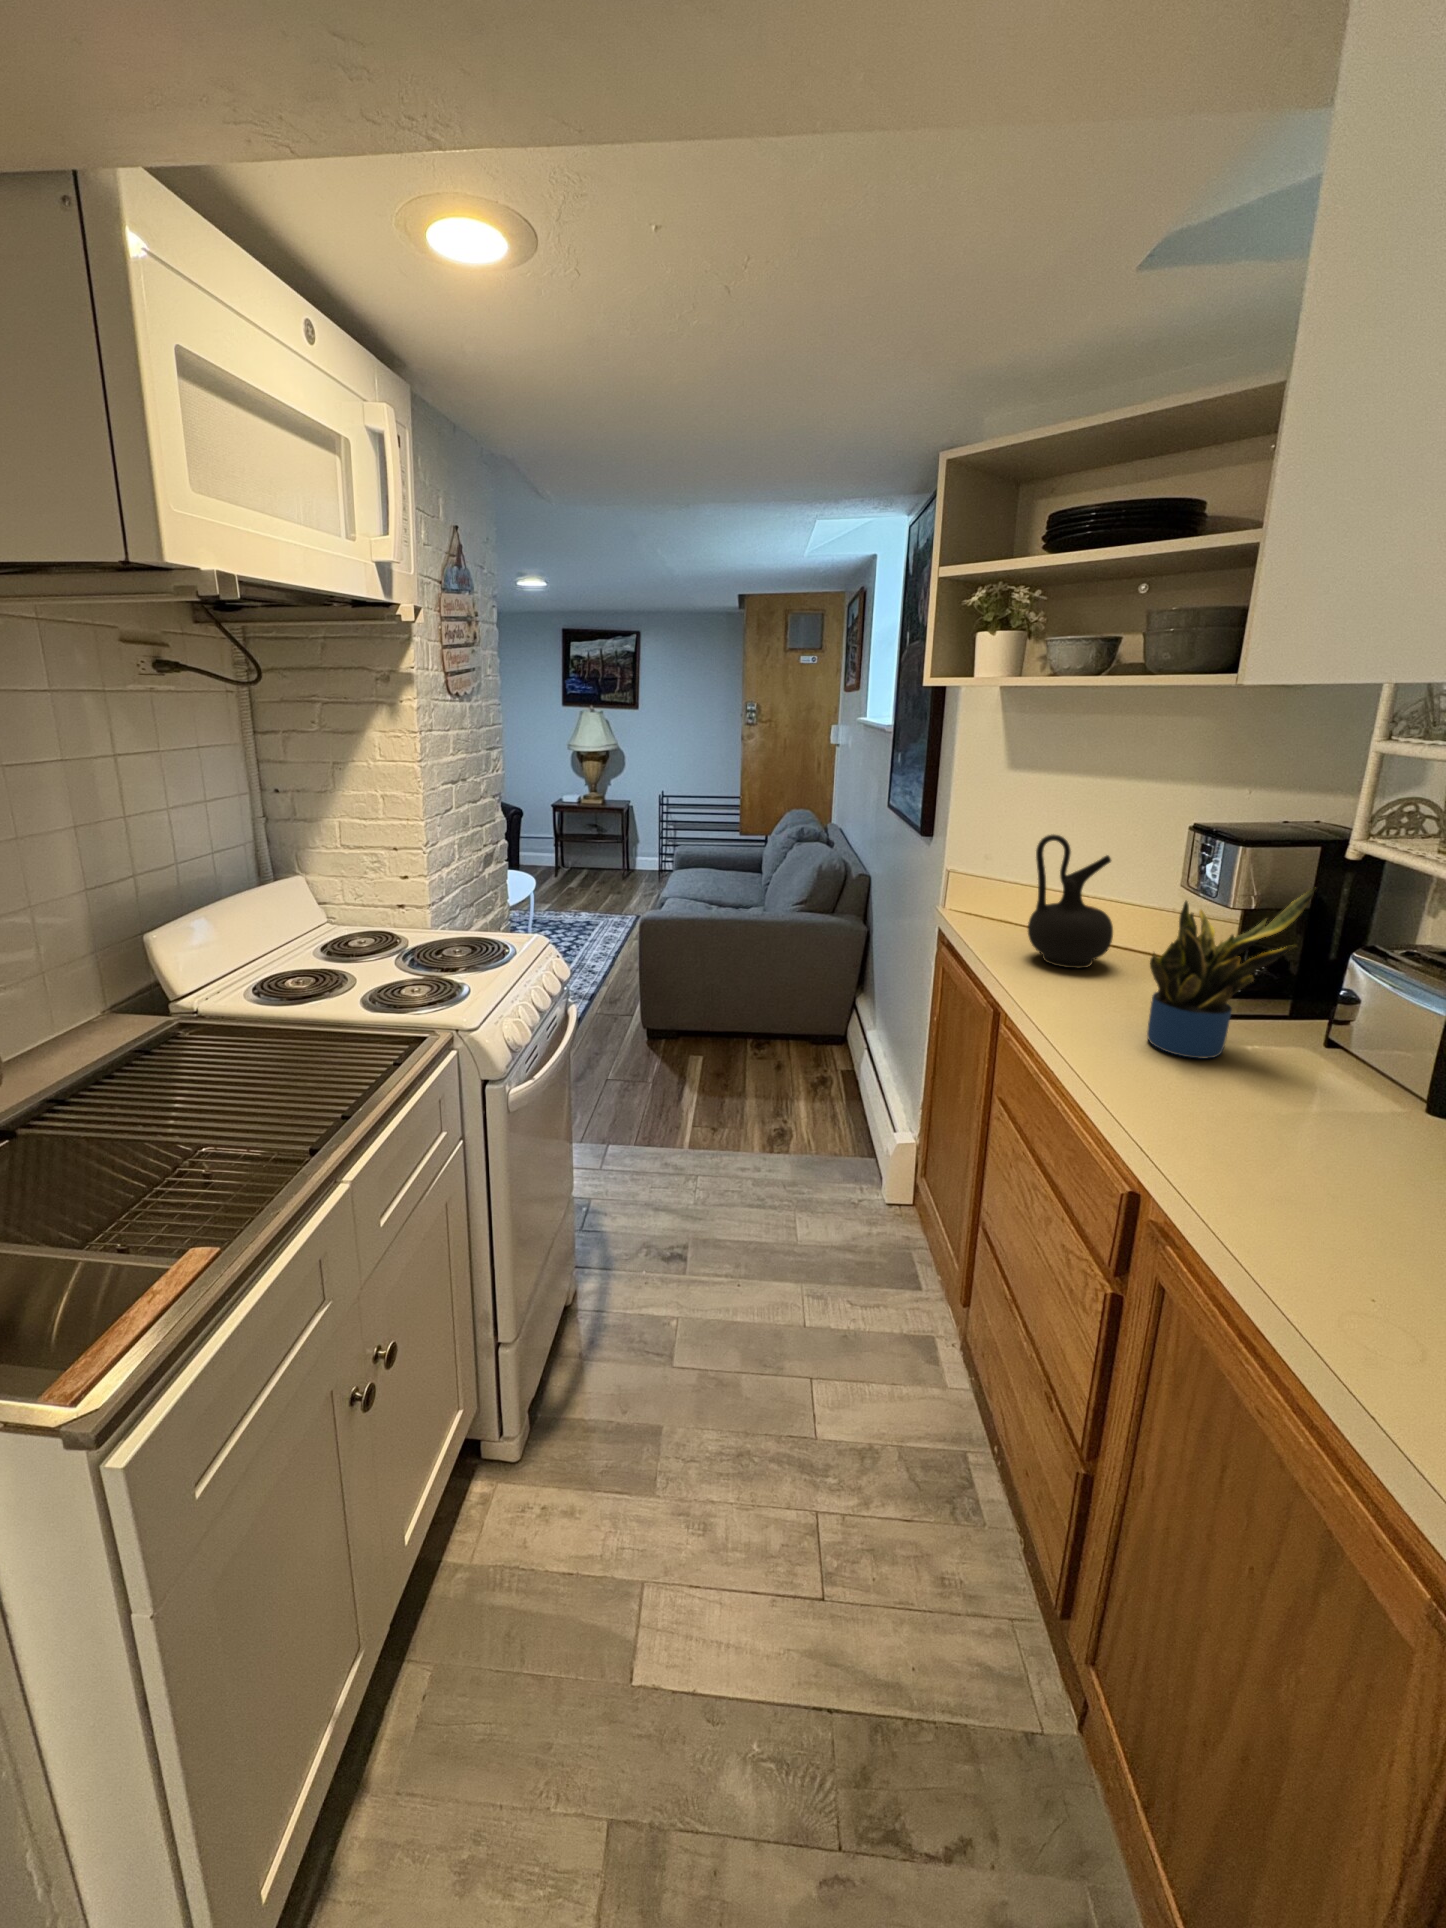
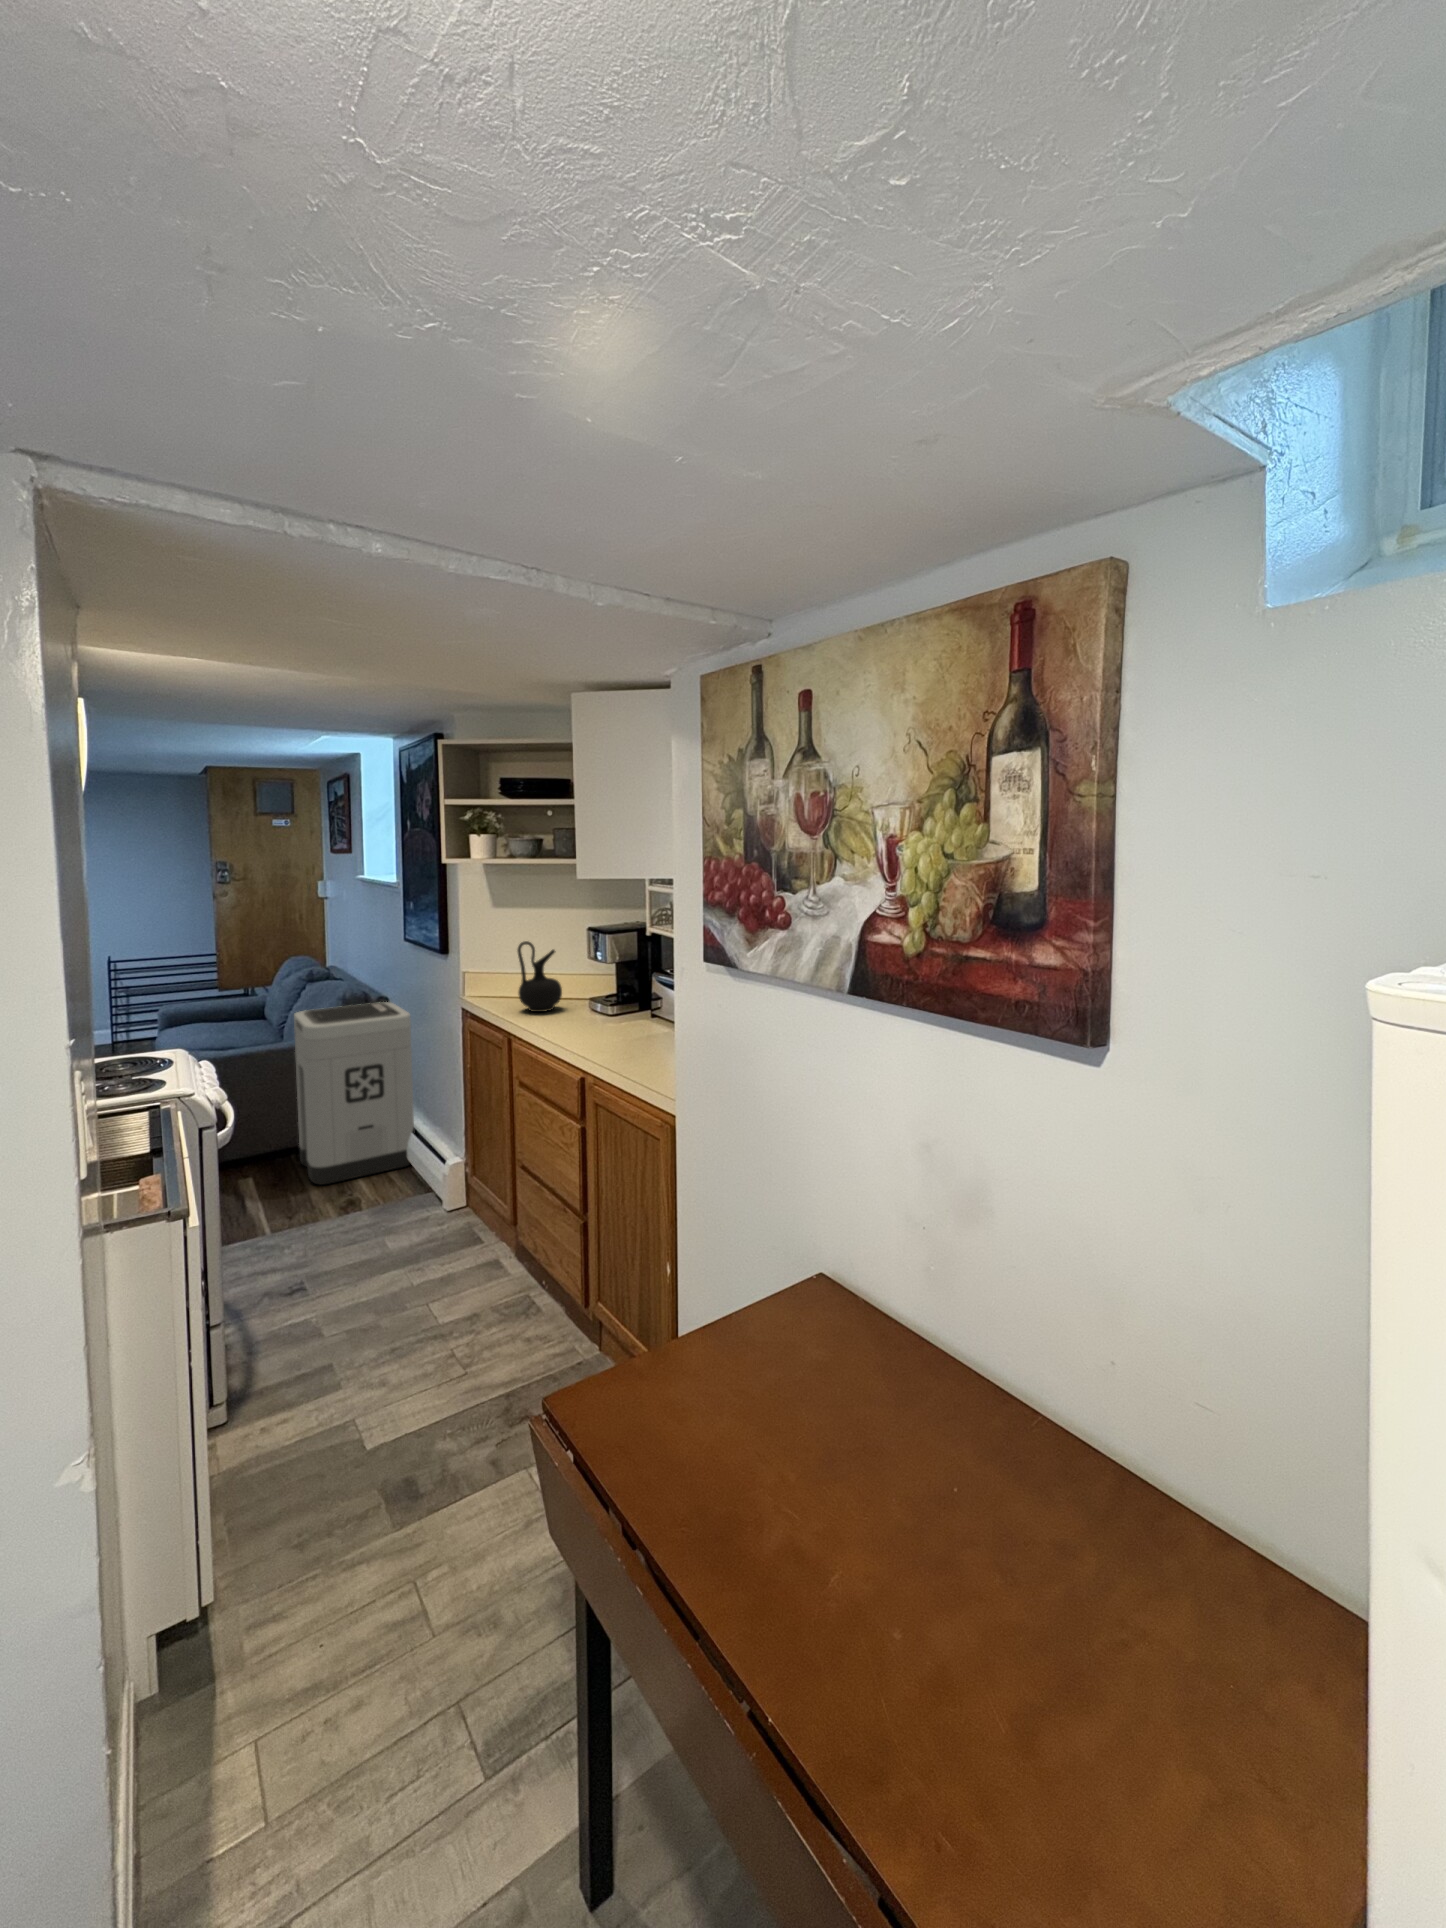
trash can: none [748,881,883,1104] -> present [294,1002,414,1185]
potted plant: present [1147,888,1315,1058] -> none [579,947,635,1032]

